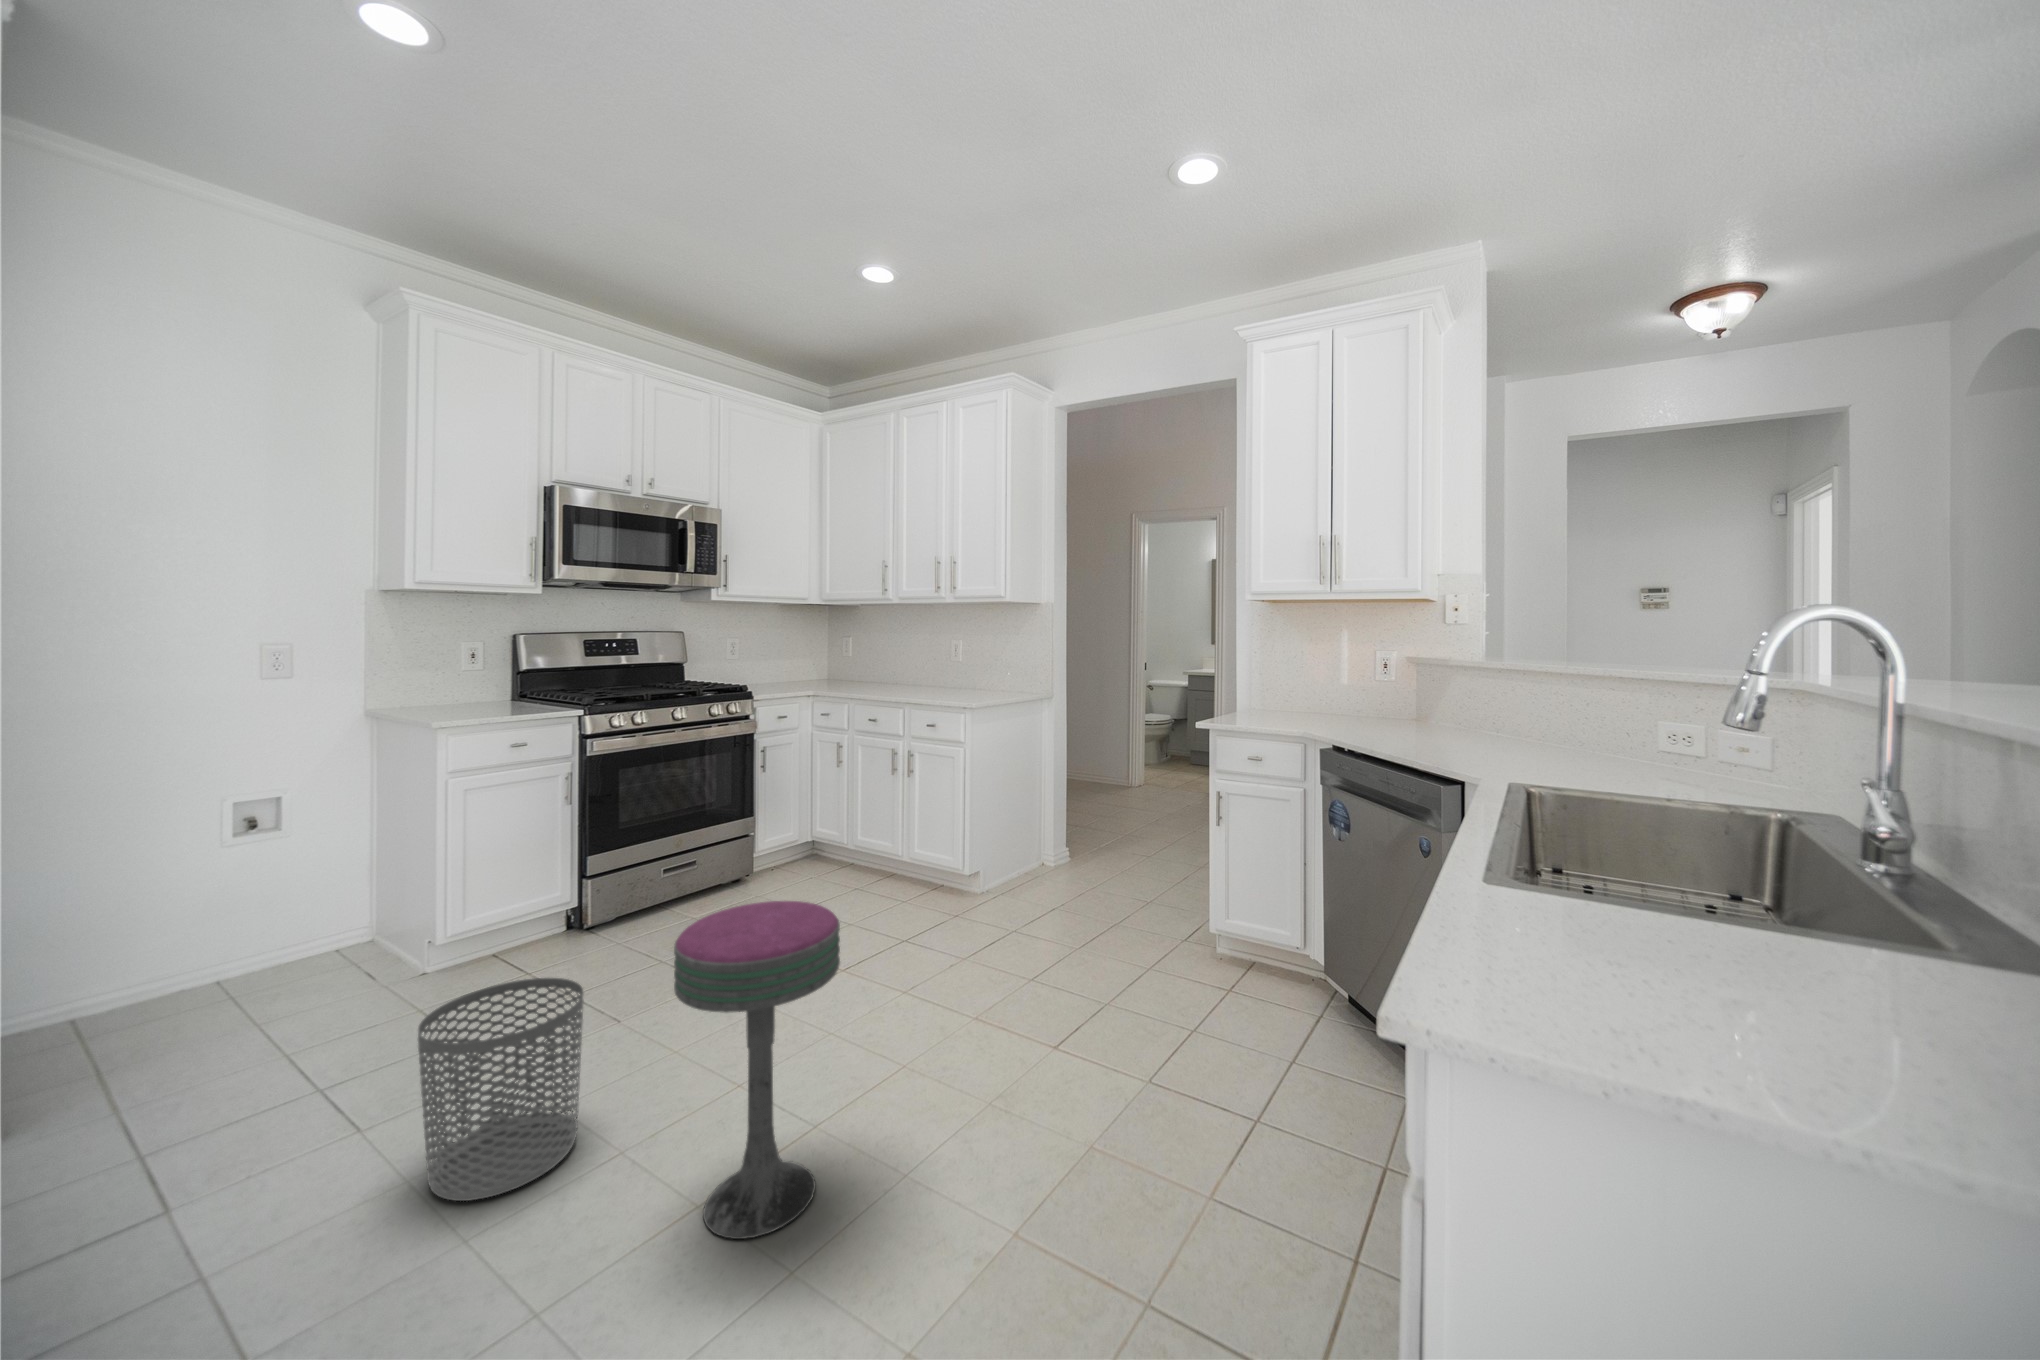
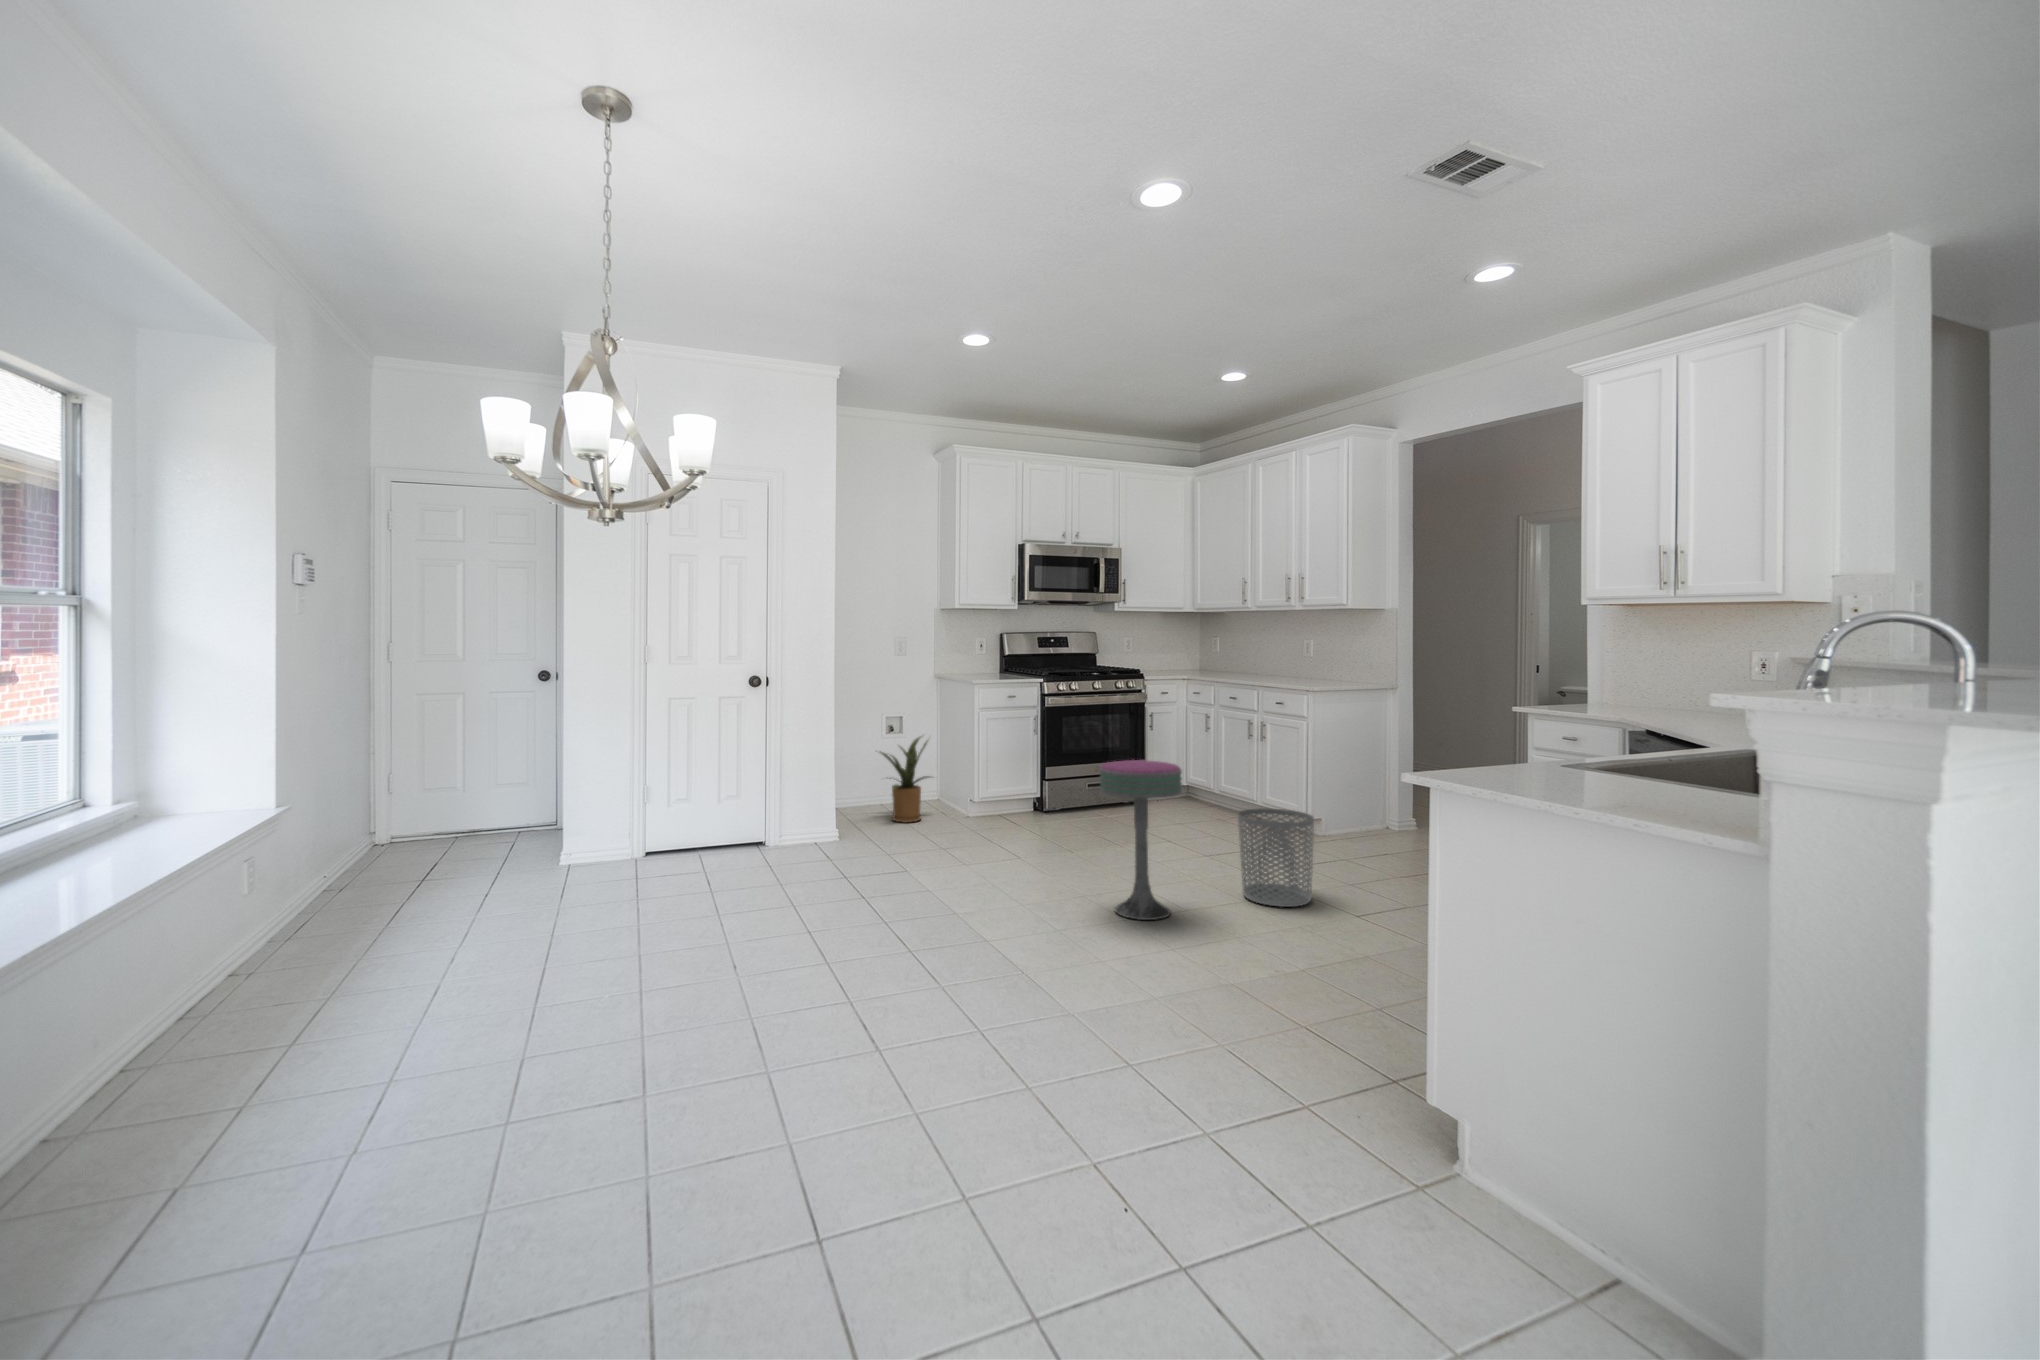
house plant: none [149,822,356,1009] -> present [880,737,930,823]
waste bin: present [418,978,584,1201] -> present [1238,808,1314,907]

